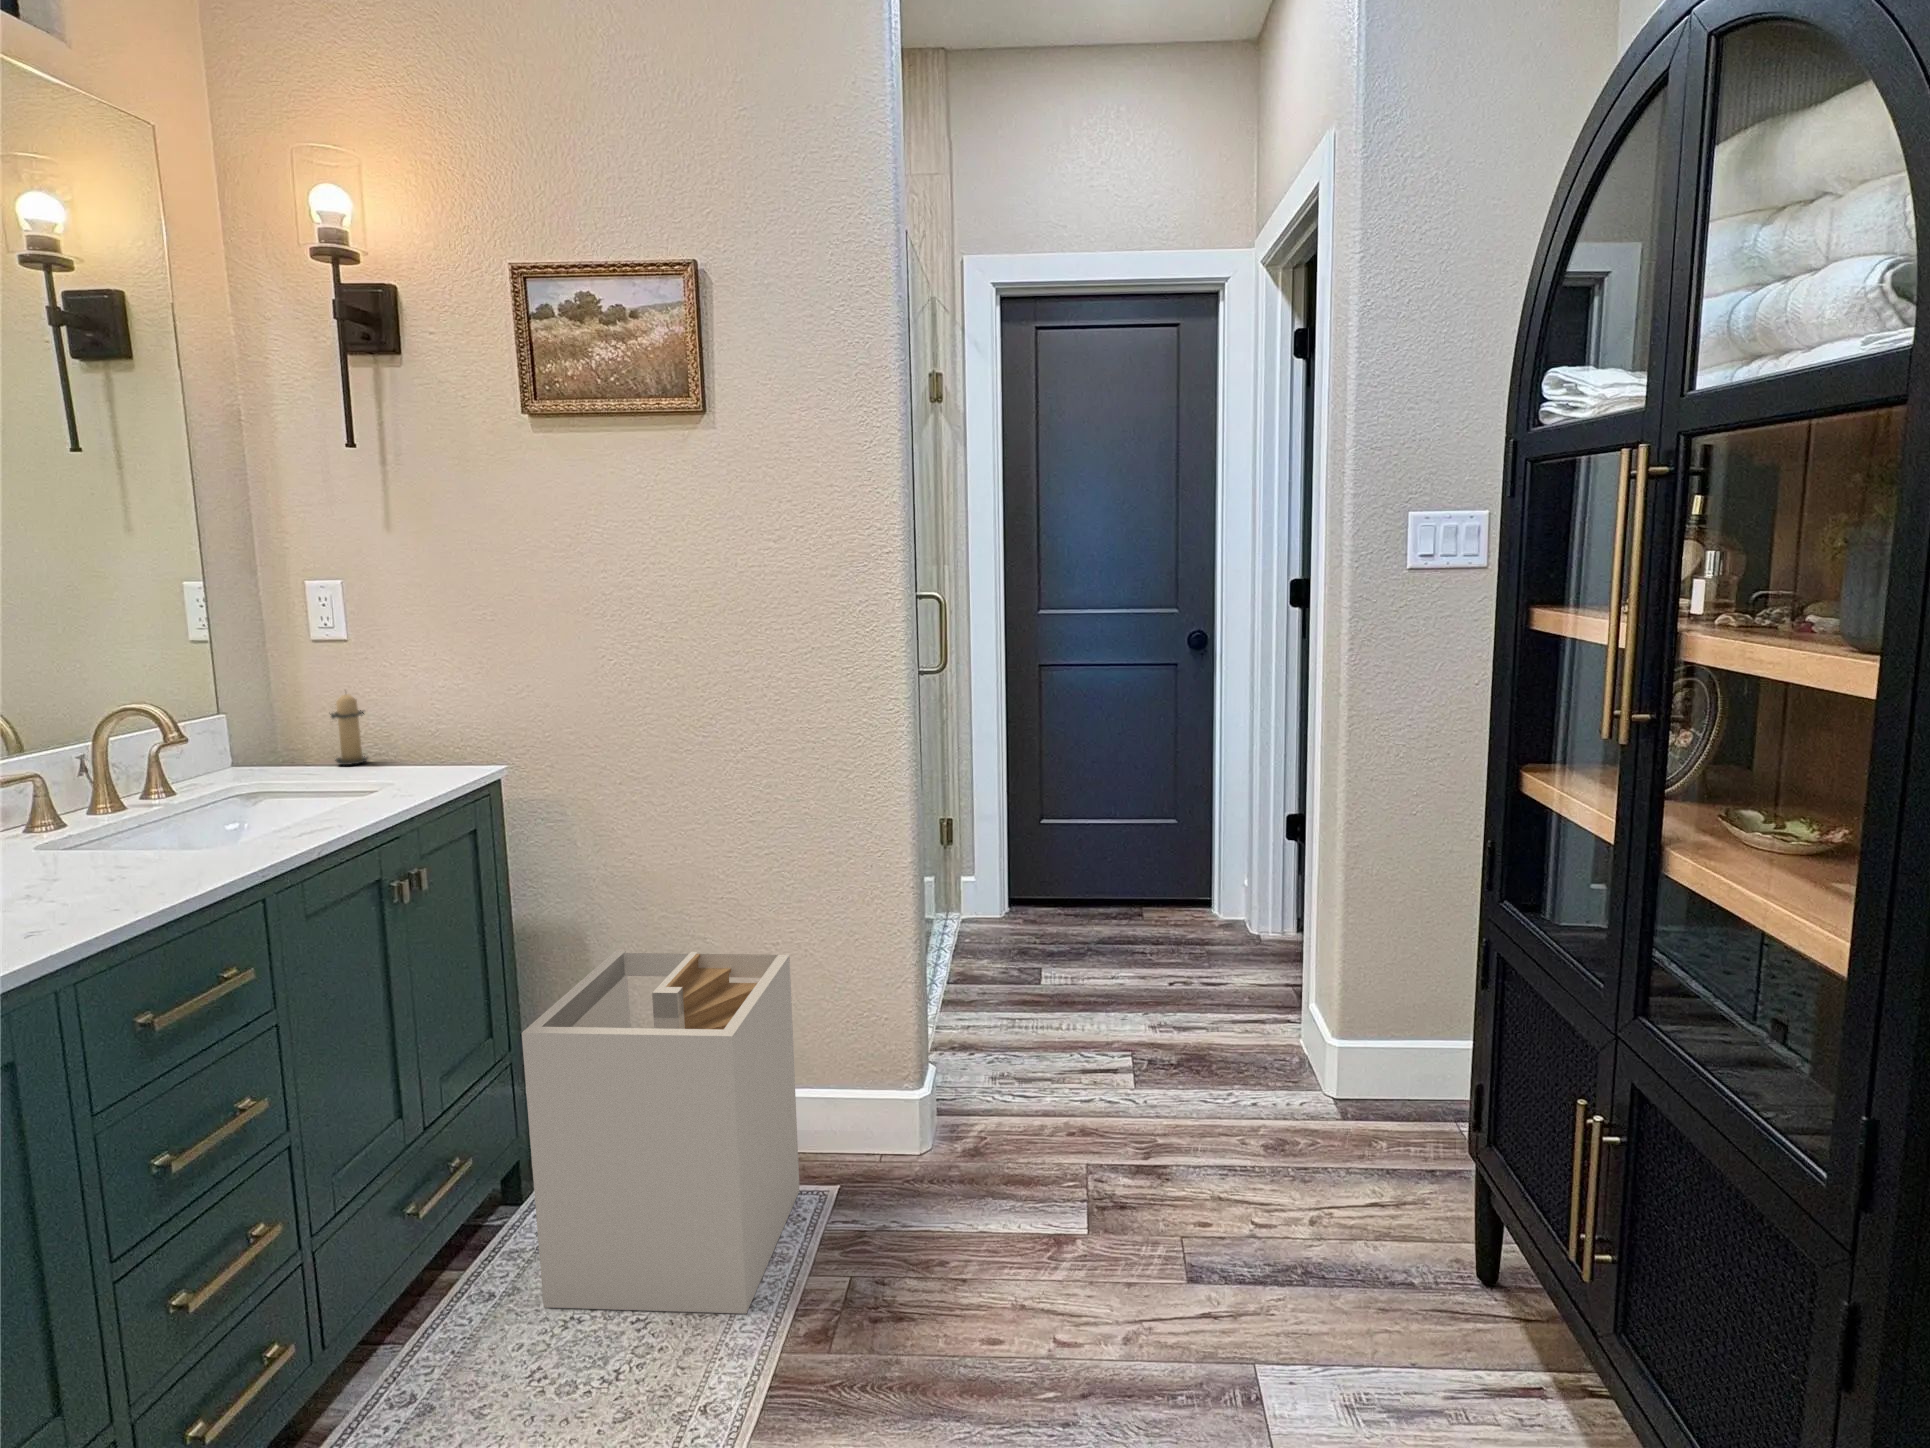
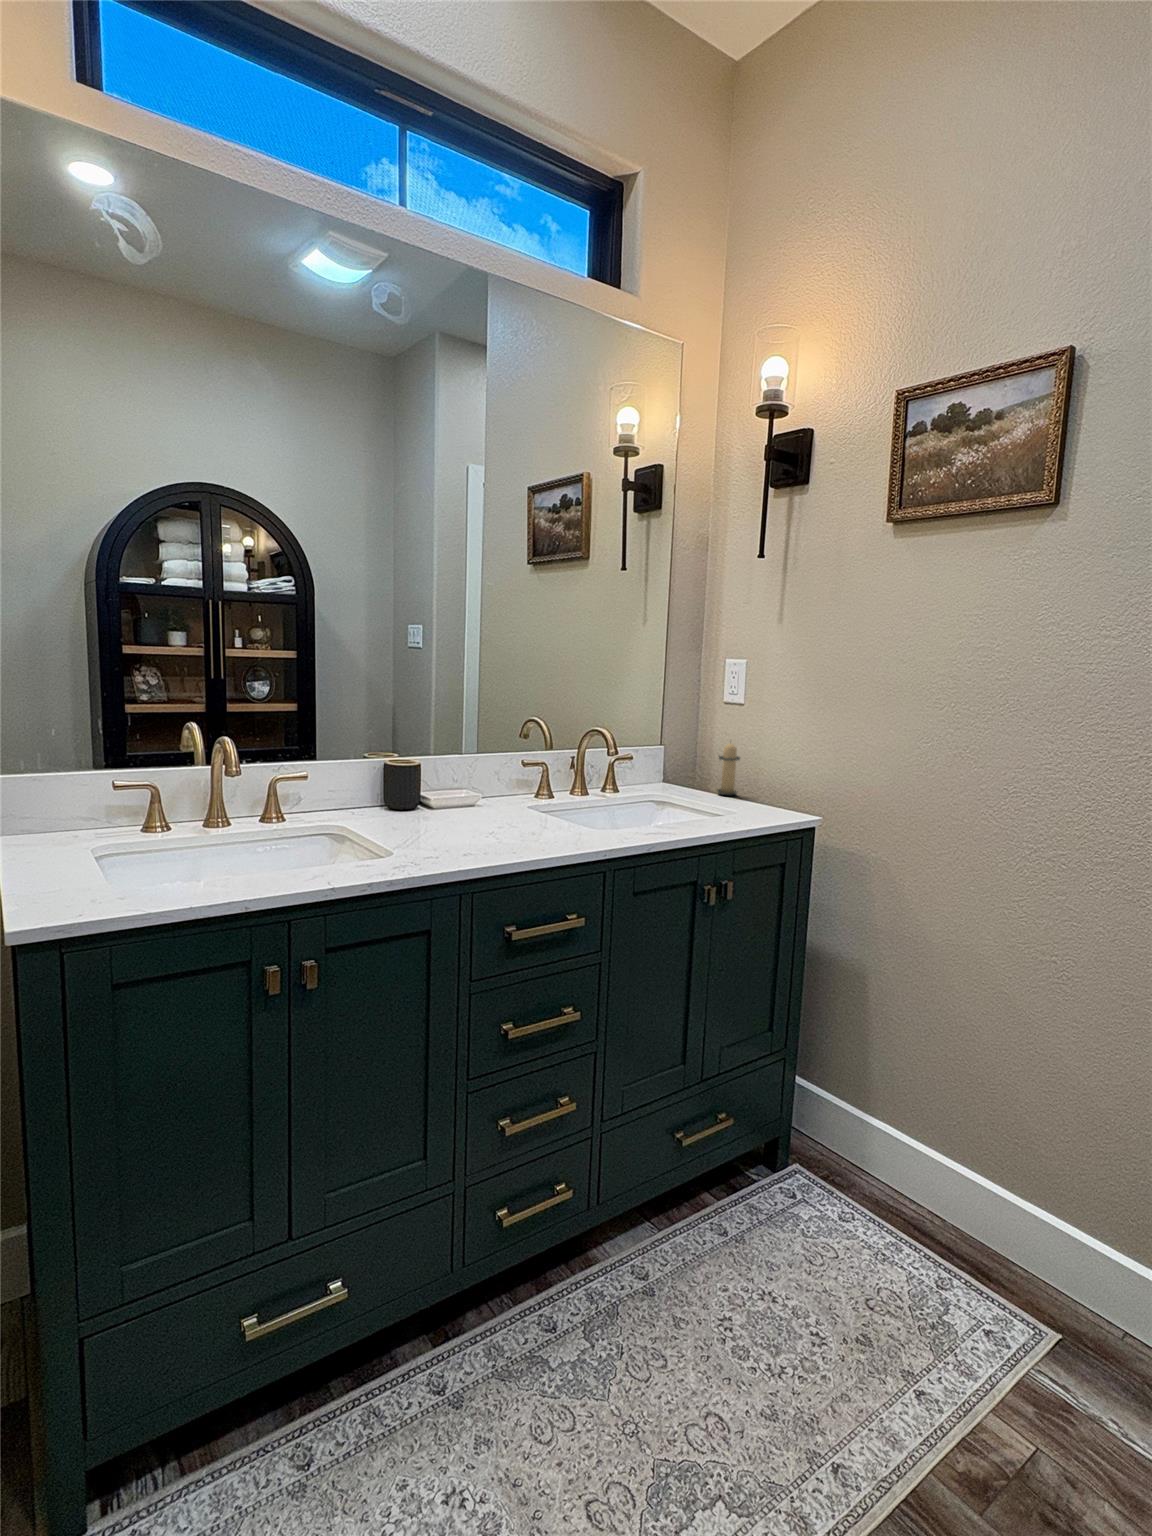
laundry hamper: present [522,951,800,1314] -> none [755,1001,1044,1403]

